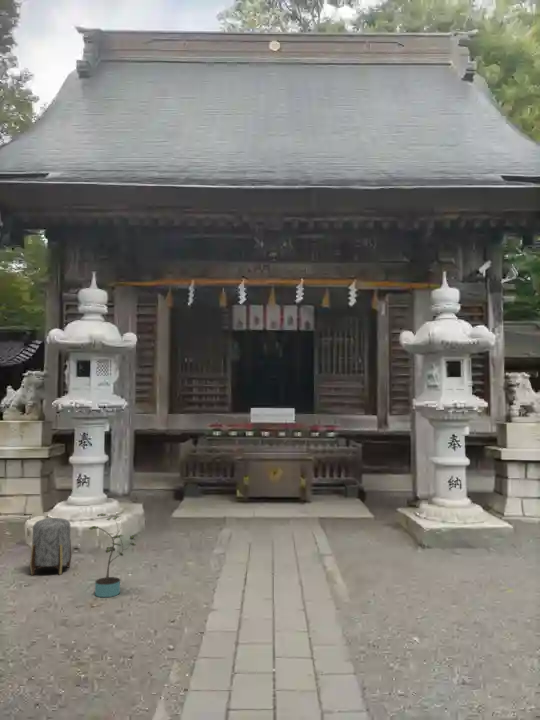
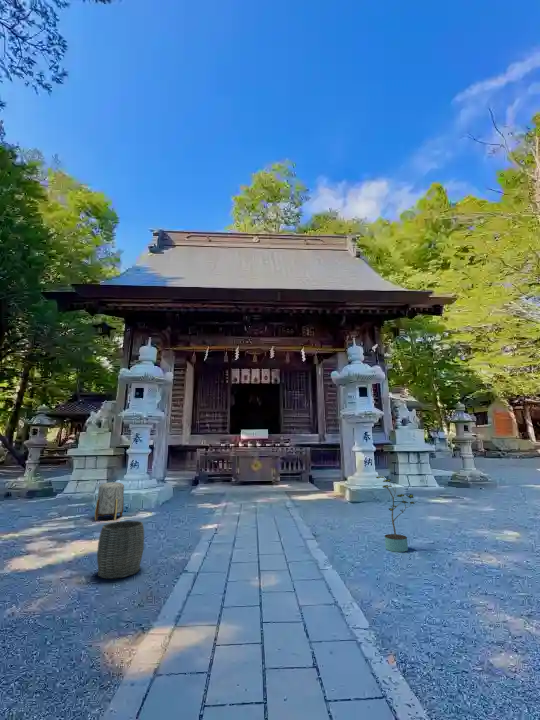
potted plant: present [89,514,135,597] -> present [376,476,416,552]
woven basket: none [47,614,110,698] -> present [97,521,144,579]

